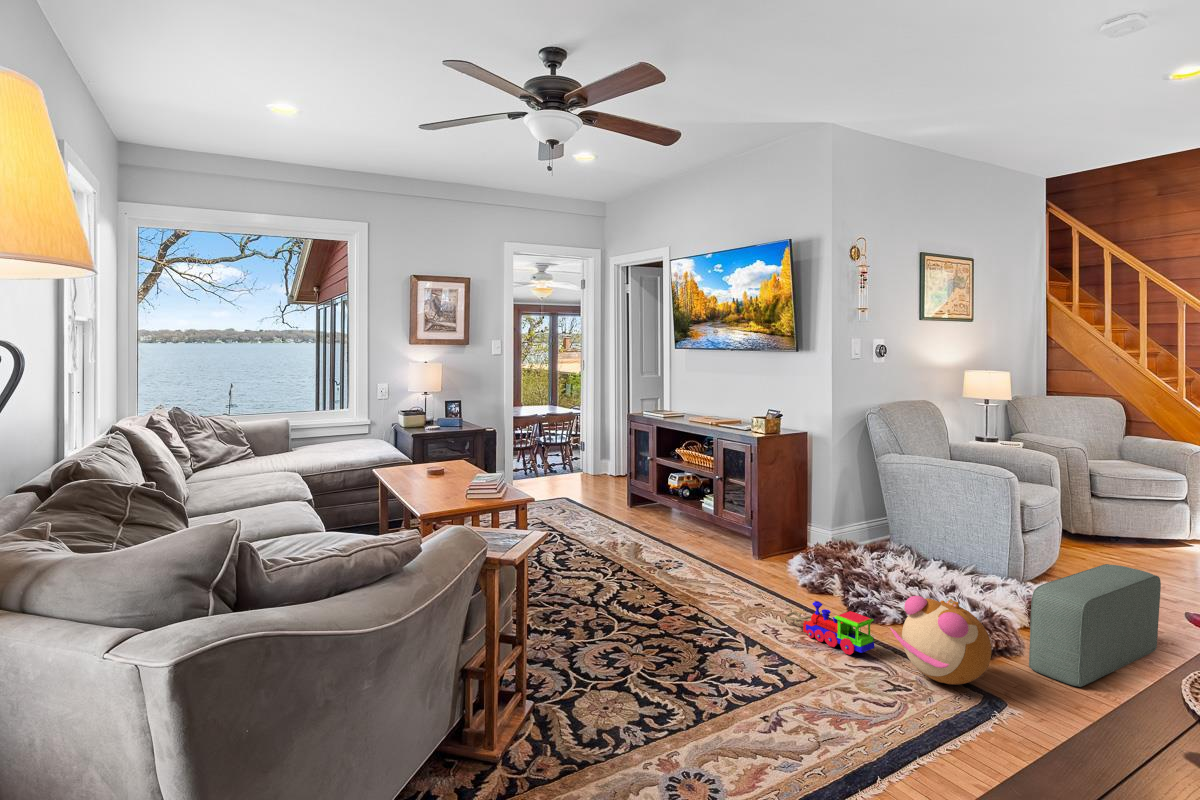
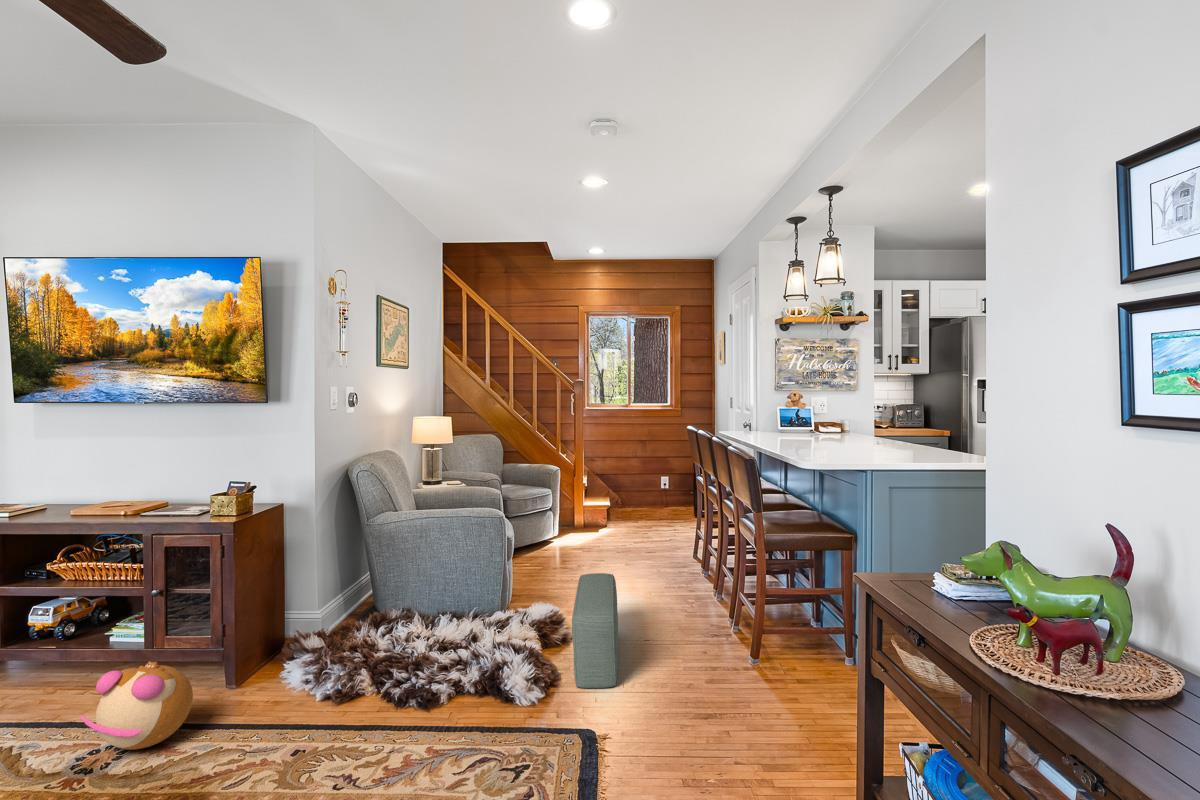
plush toy: present [890,596,992,685] -> present [80,661,193,749]
toy train: present [785,601,874,655] -> none [348,707,468,764]

